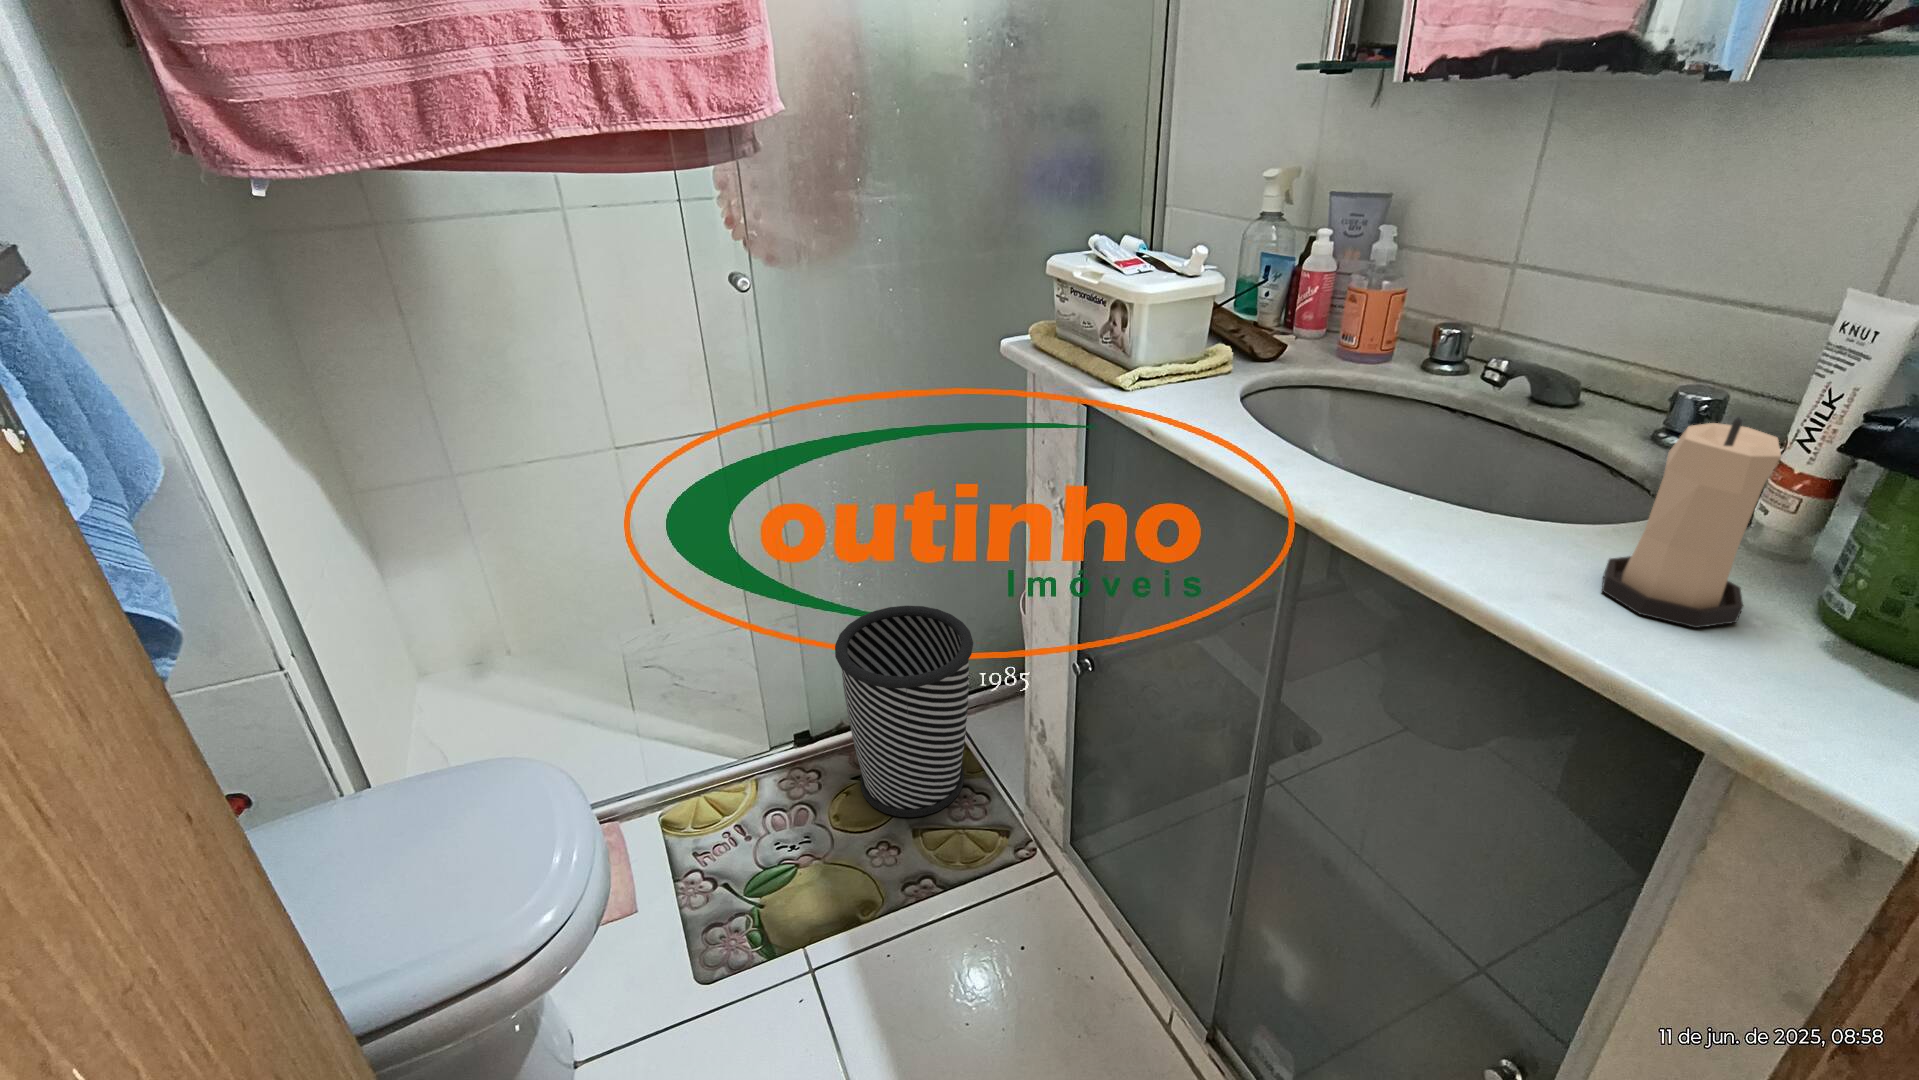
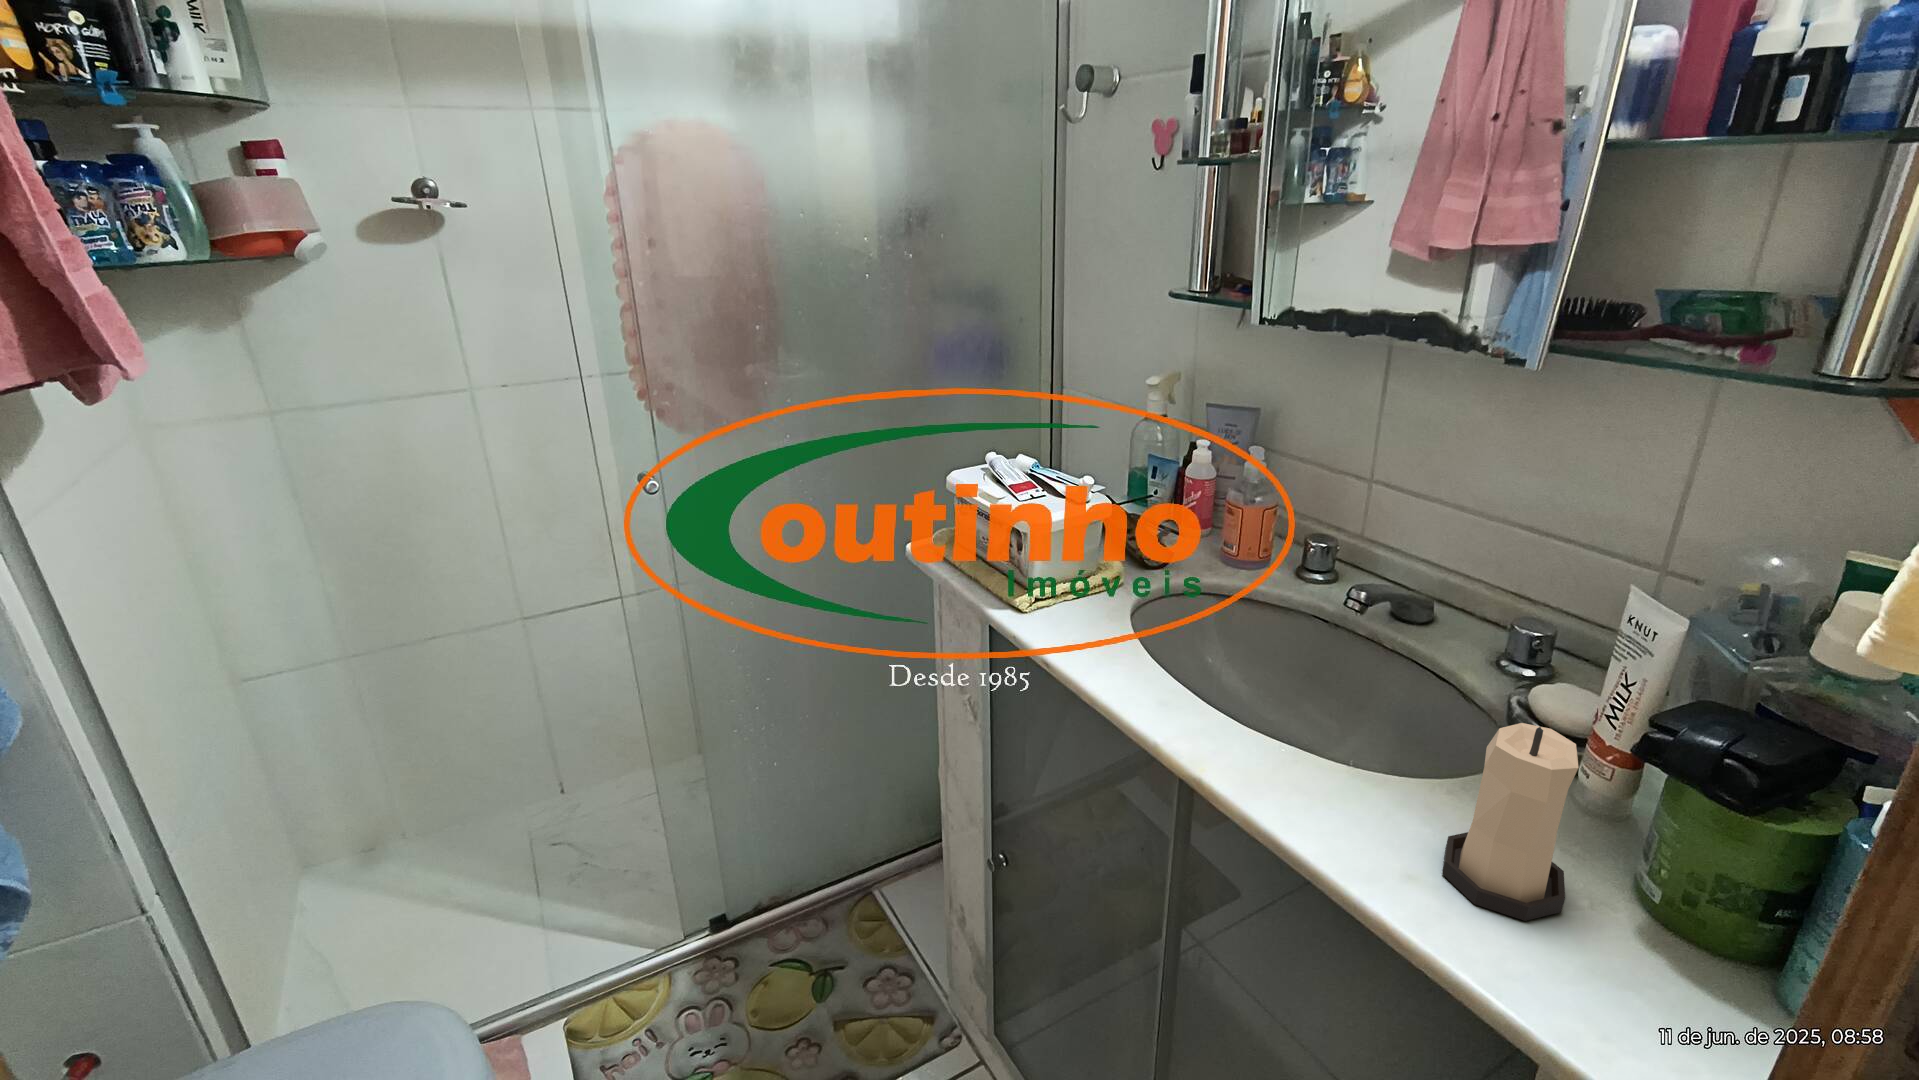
wastebasket: present [835,606,973,817] -> none [750,782,891,1008]

